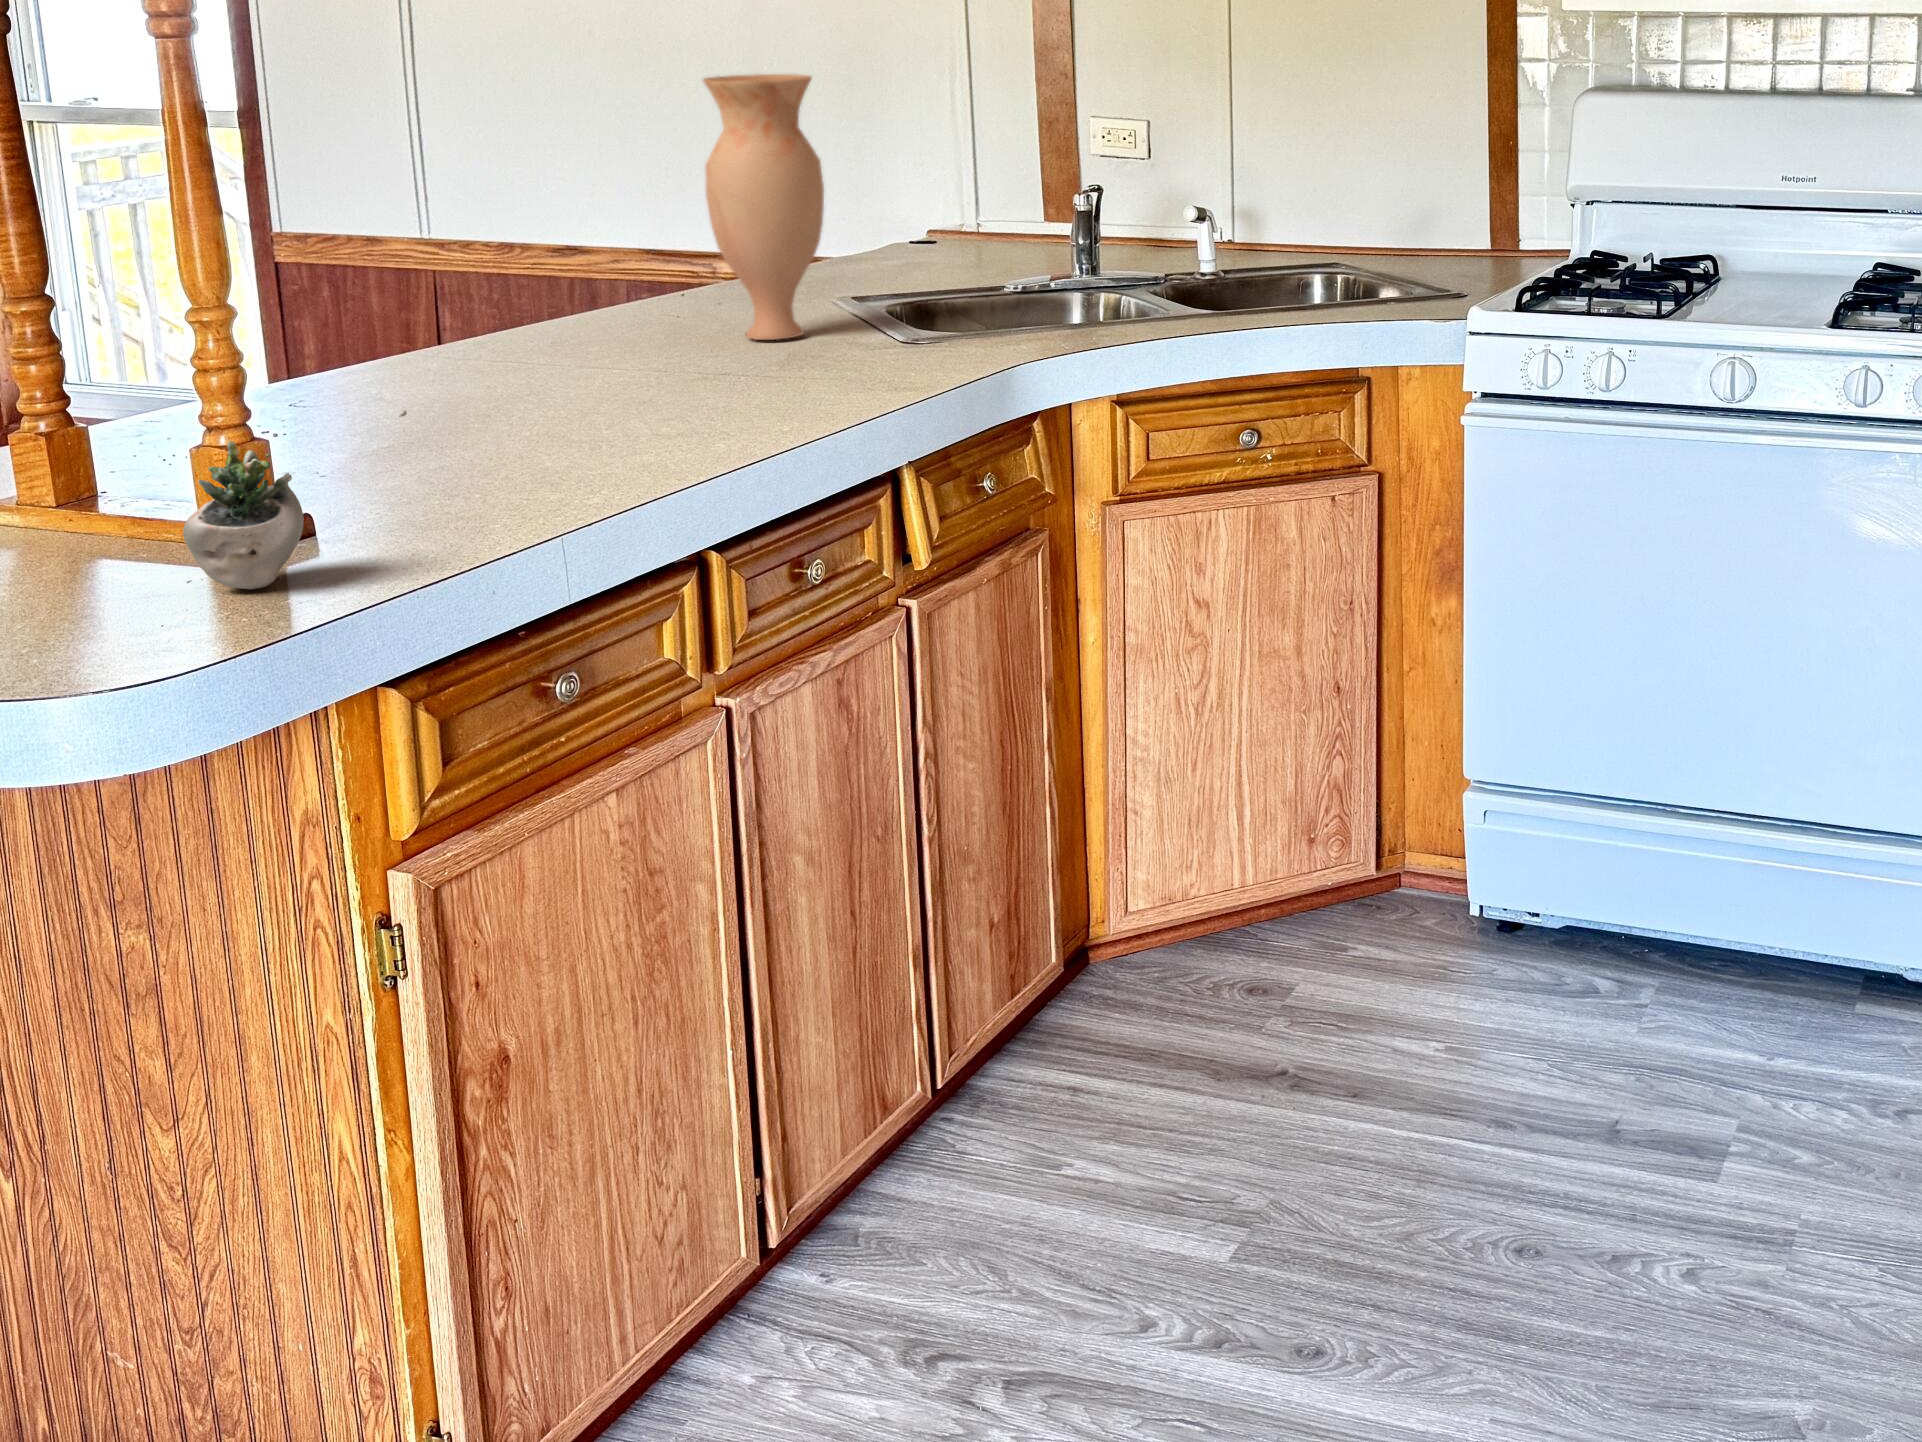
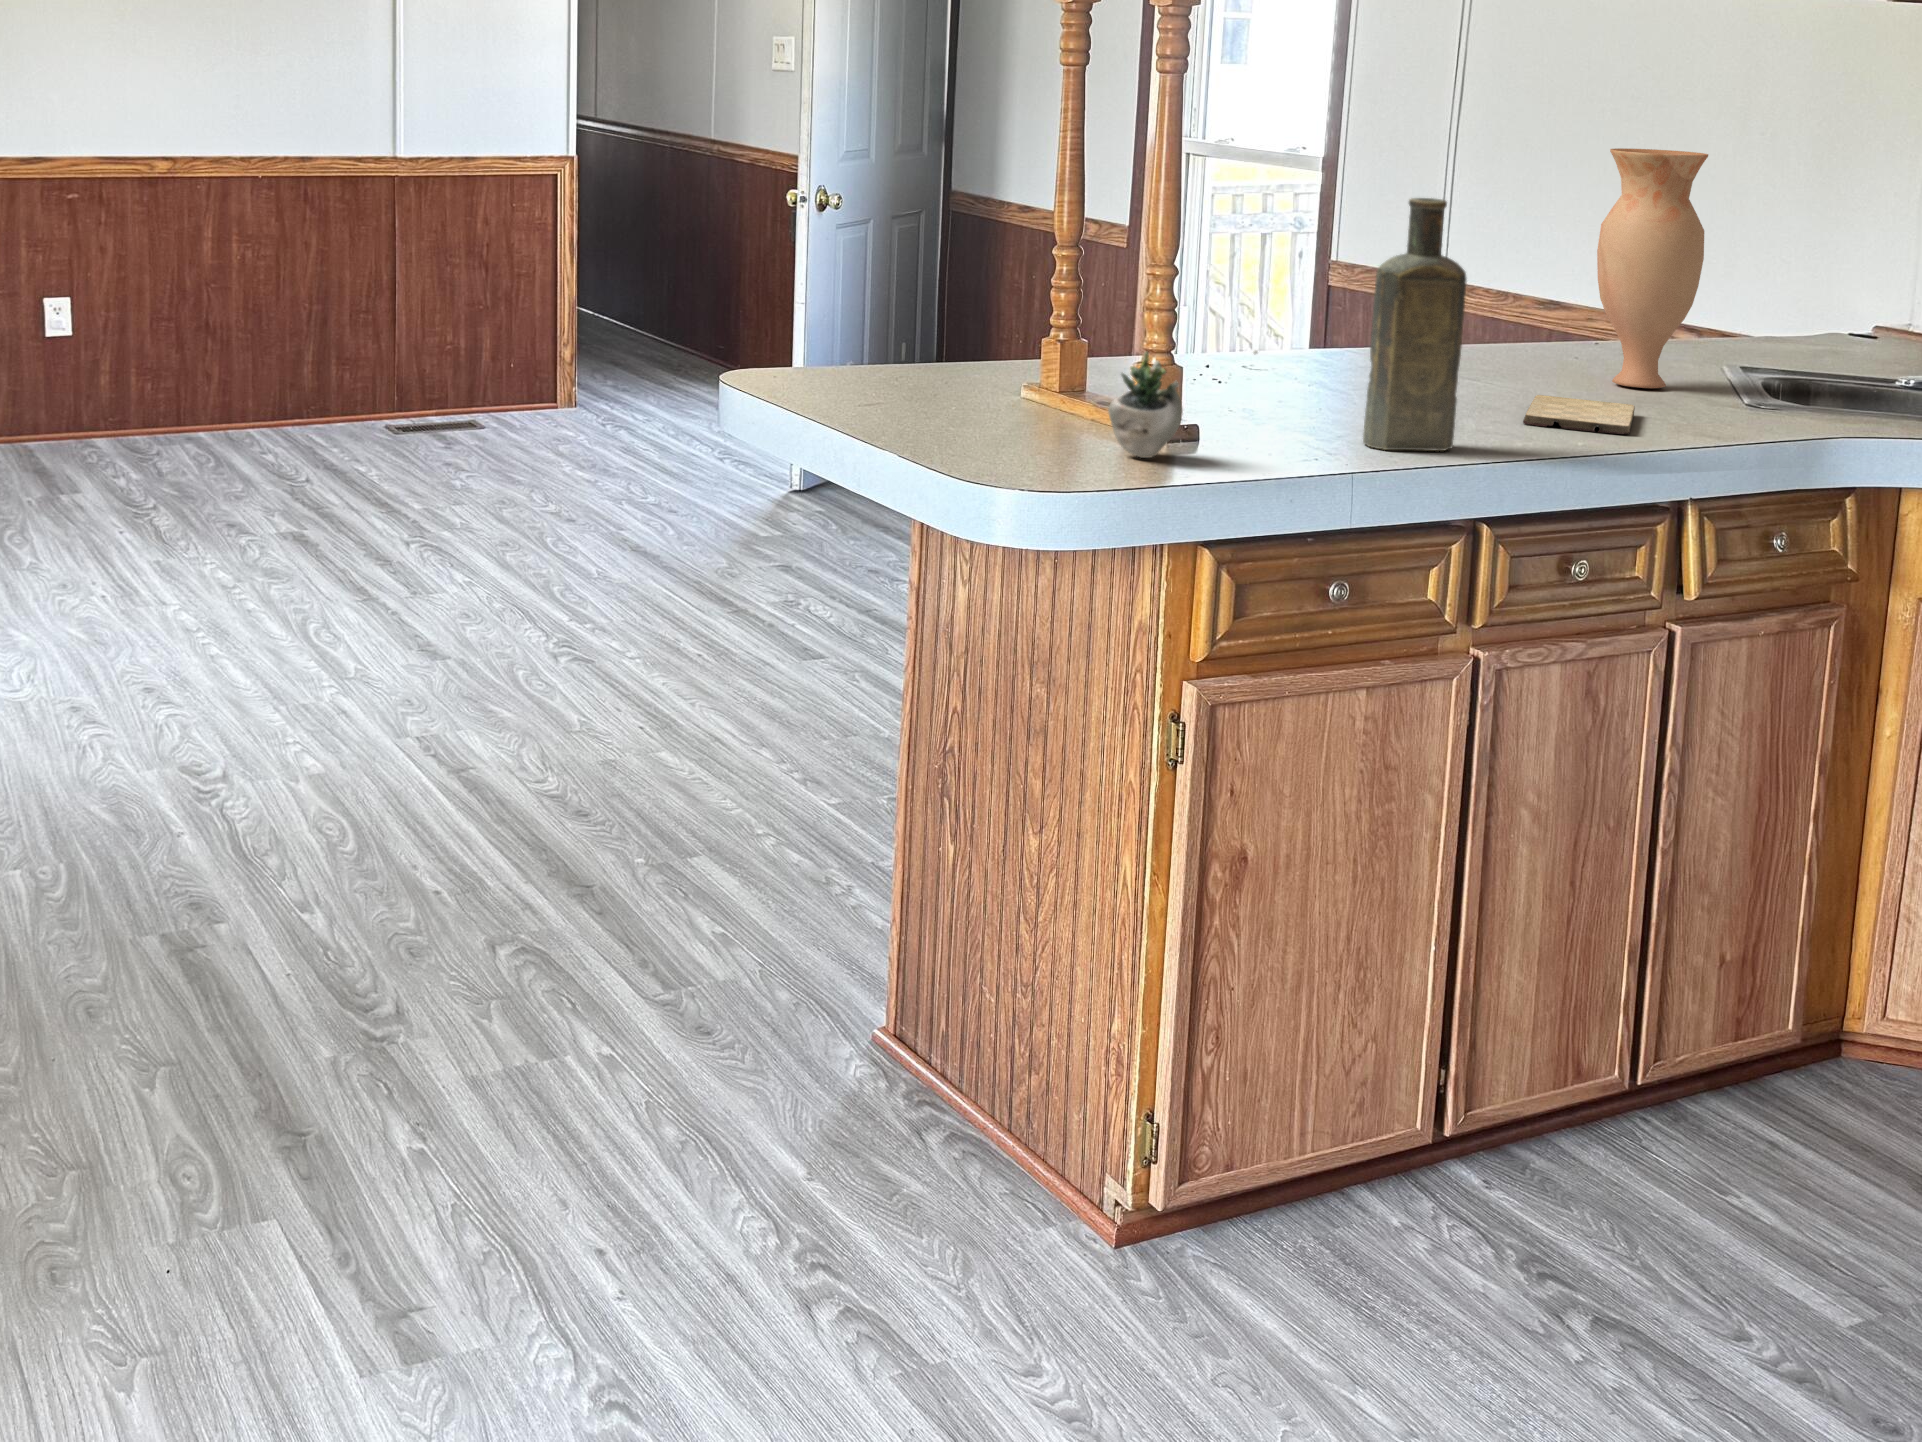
bottle: none [508,172,651,492] -> present [1363,198,1466,451]
cutting board: none [689,366,822,415] -> present [1523,395,1635,434]

